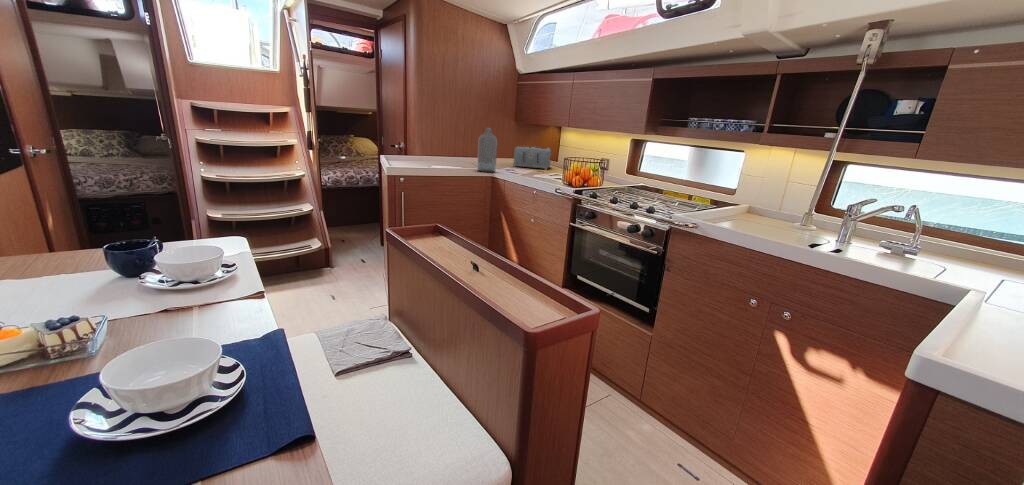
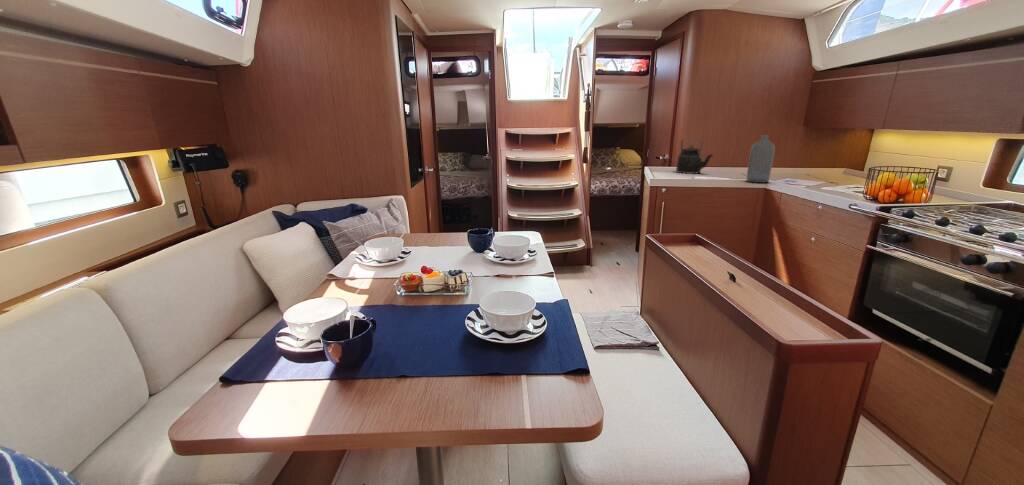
kettle: none [414,128,447,163] -> present [676,140,712,174]
toaster: present [513,146,551,170] -> none [794,151,855,180]

